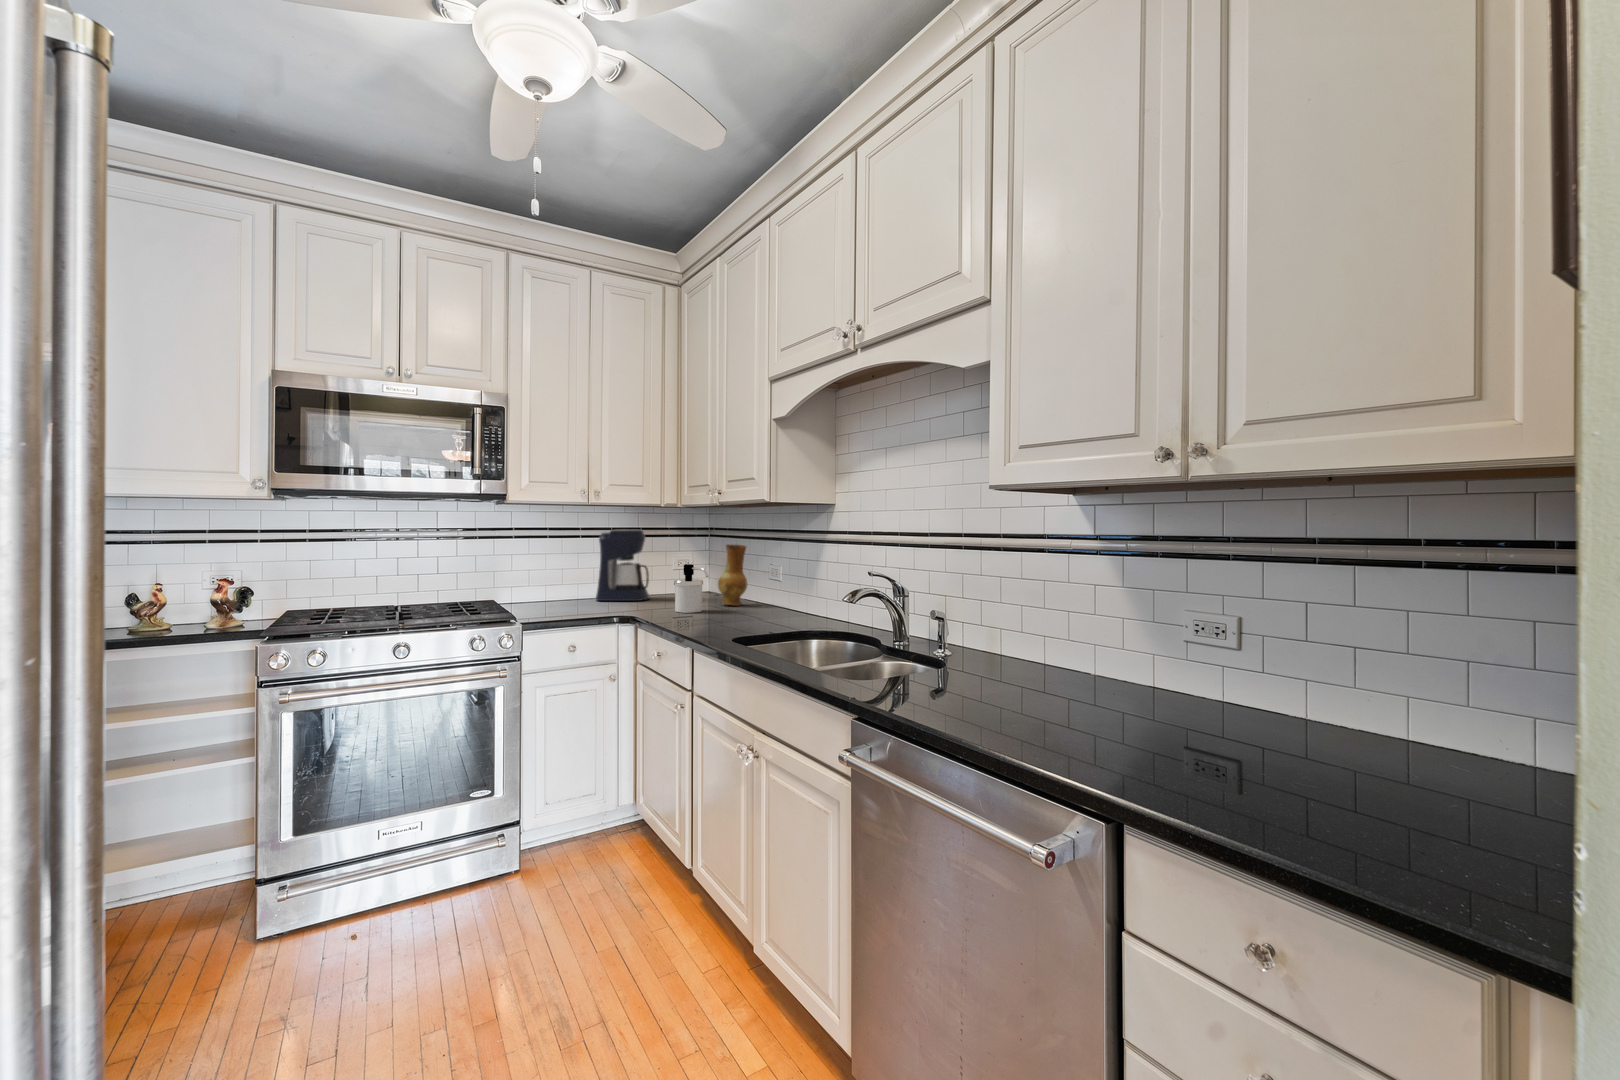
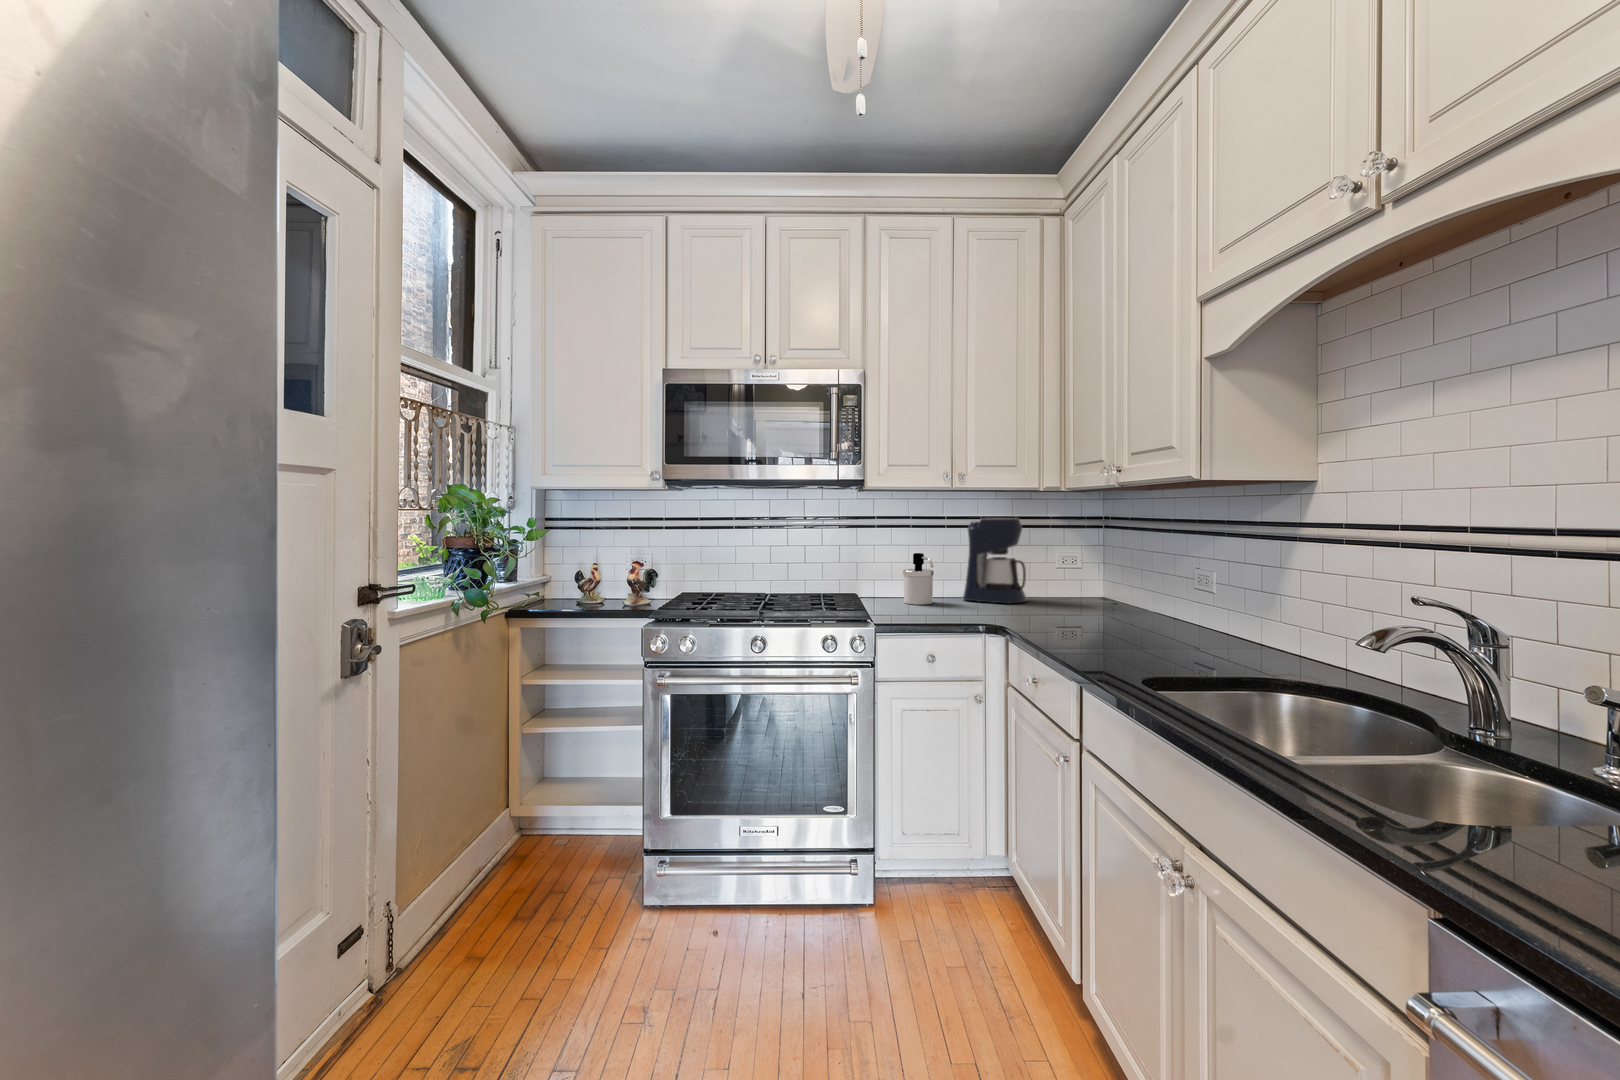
ceramic jug: present [718,545,747,606] -> none [1117,538,1161,621]
soap dispenser: present [674,564,708,613] -> present [903,553,934,605]

